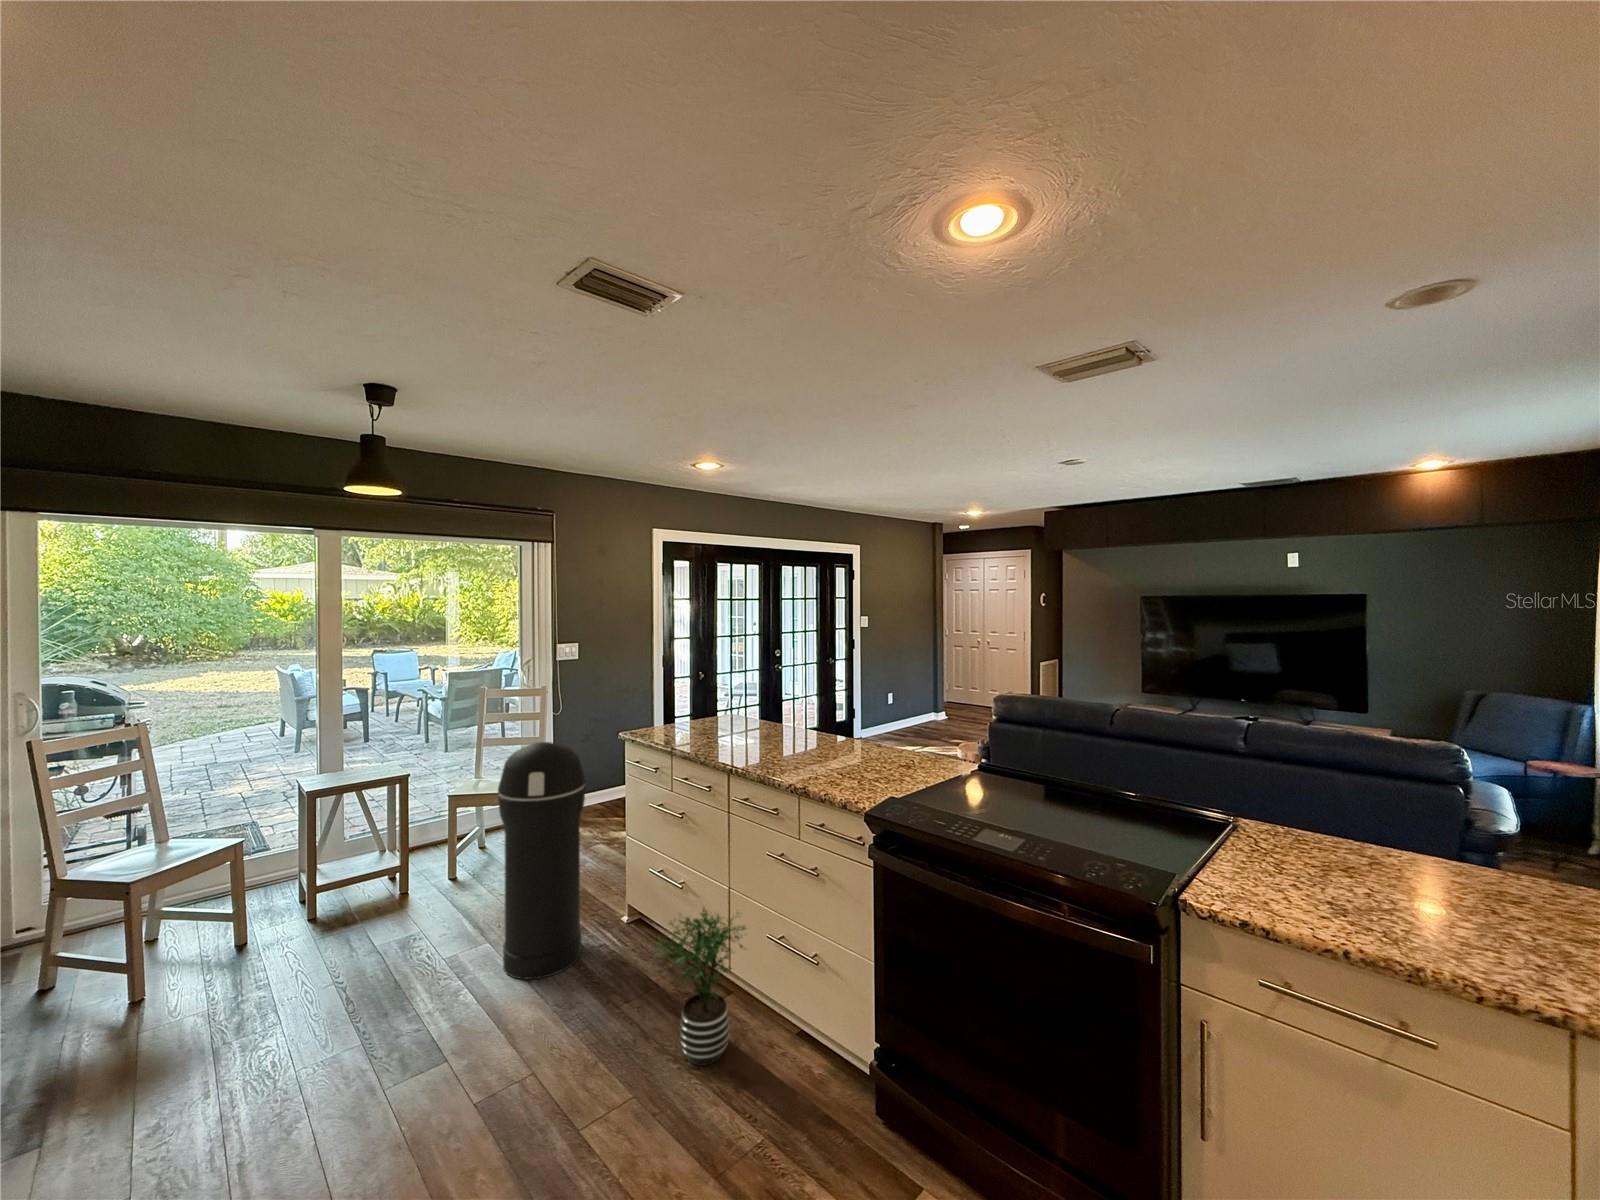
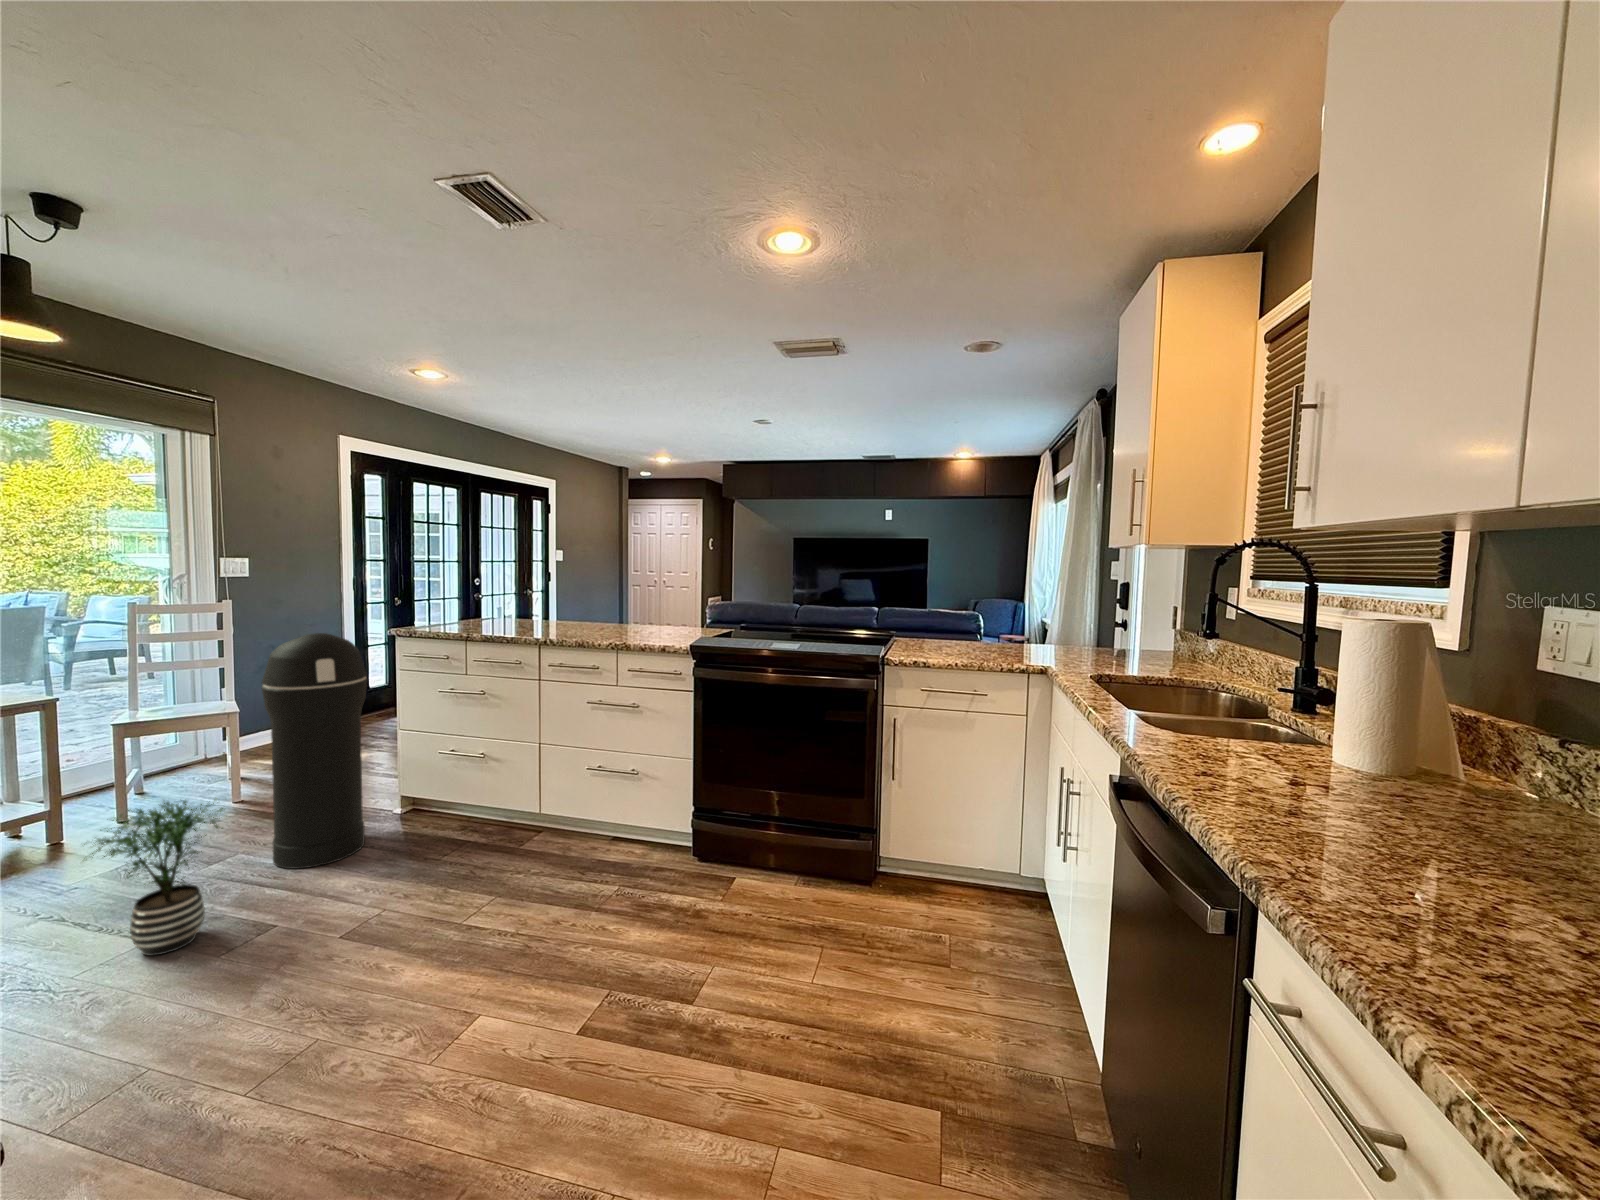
potted plant: present [652,908,746,1066] -> present [84,798,223,956]

